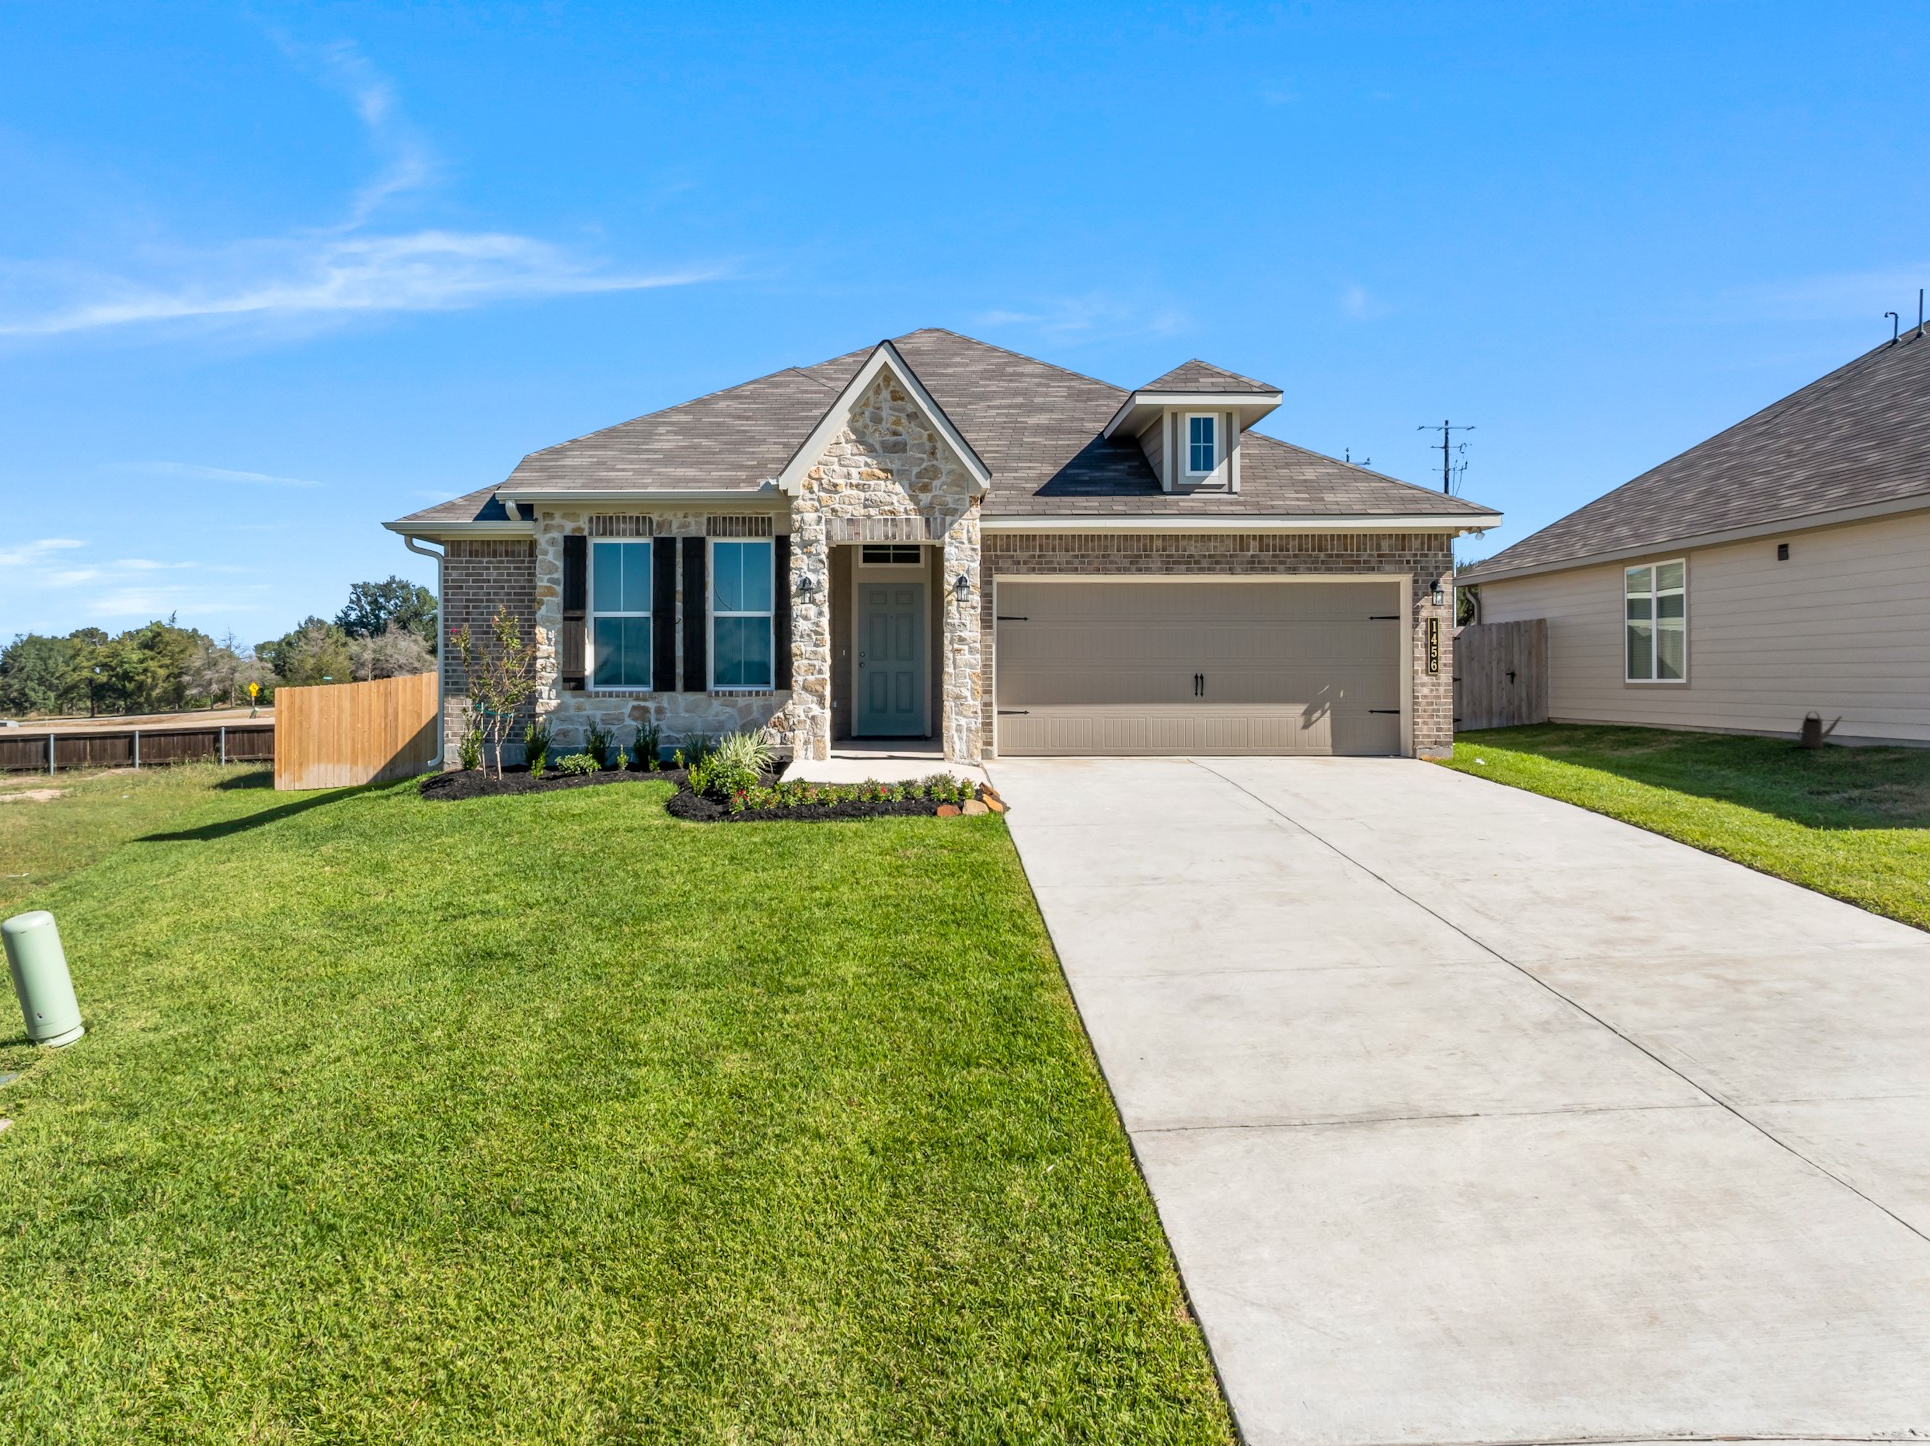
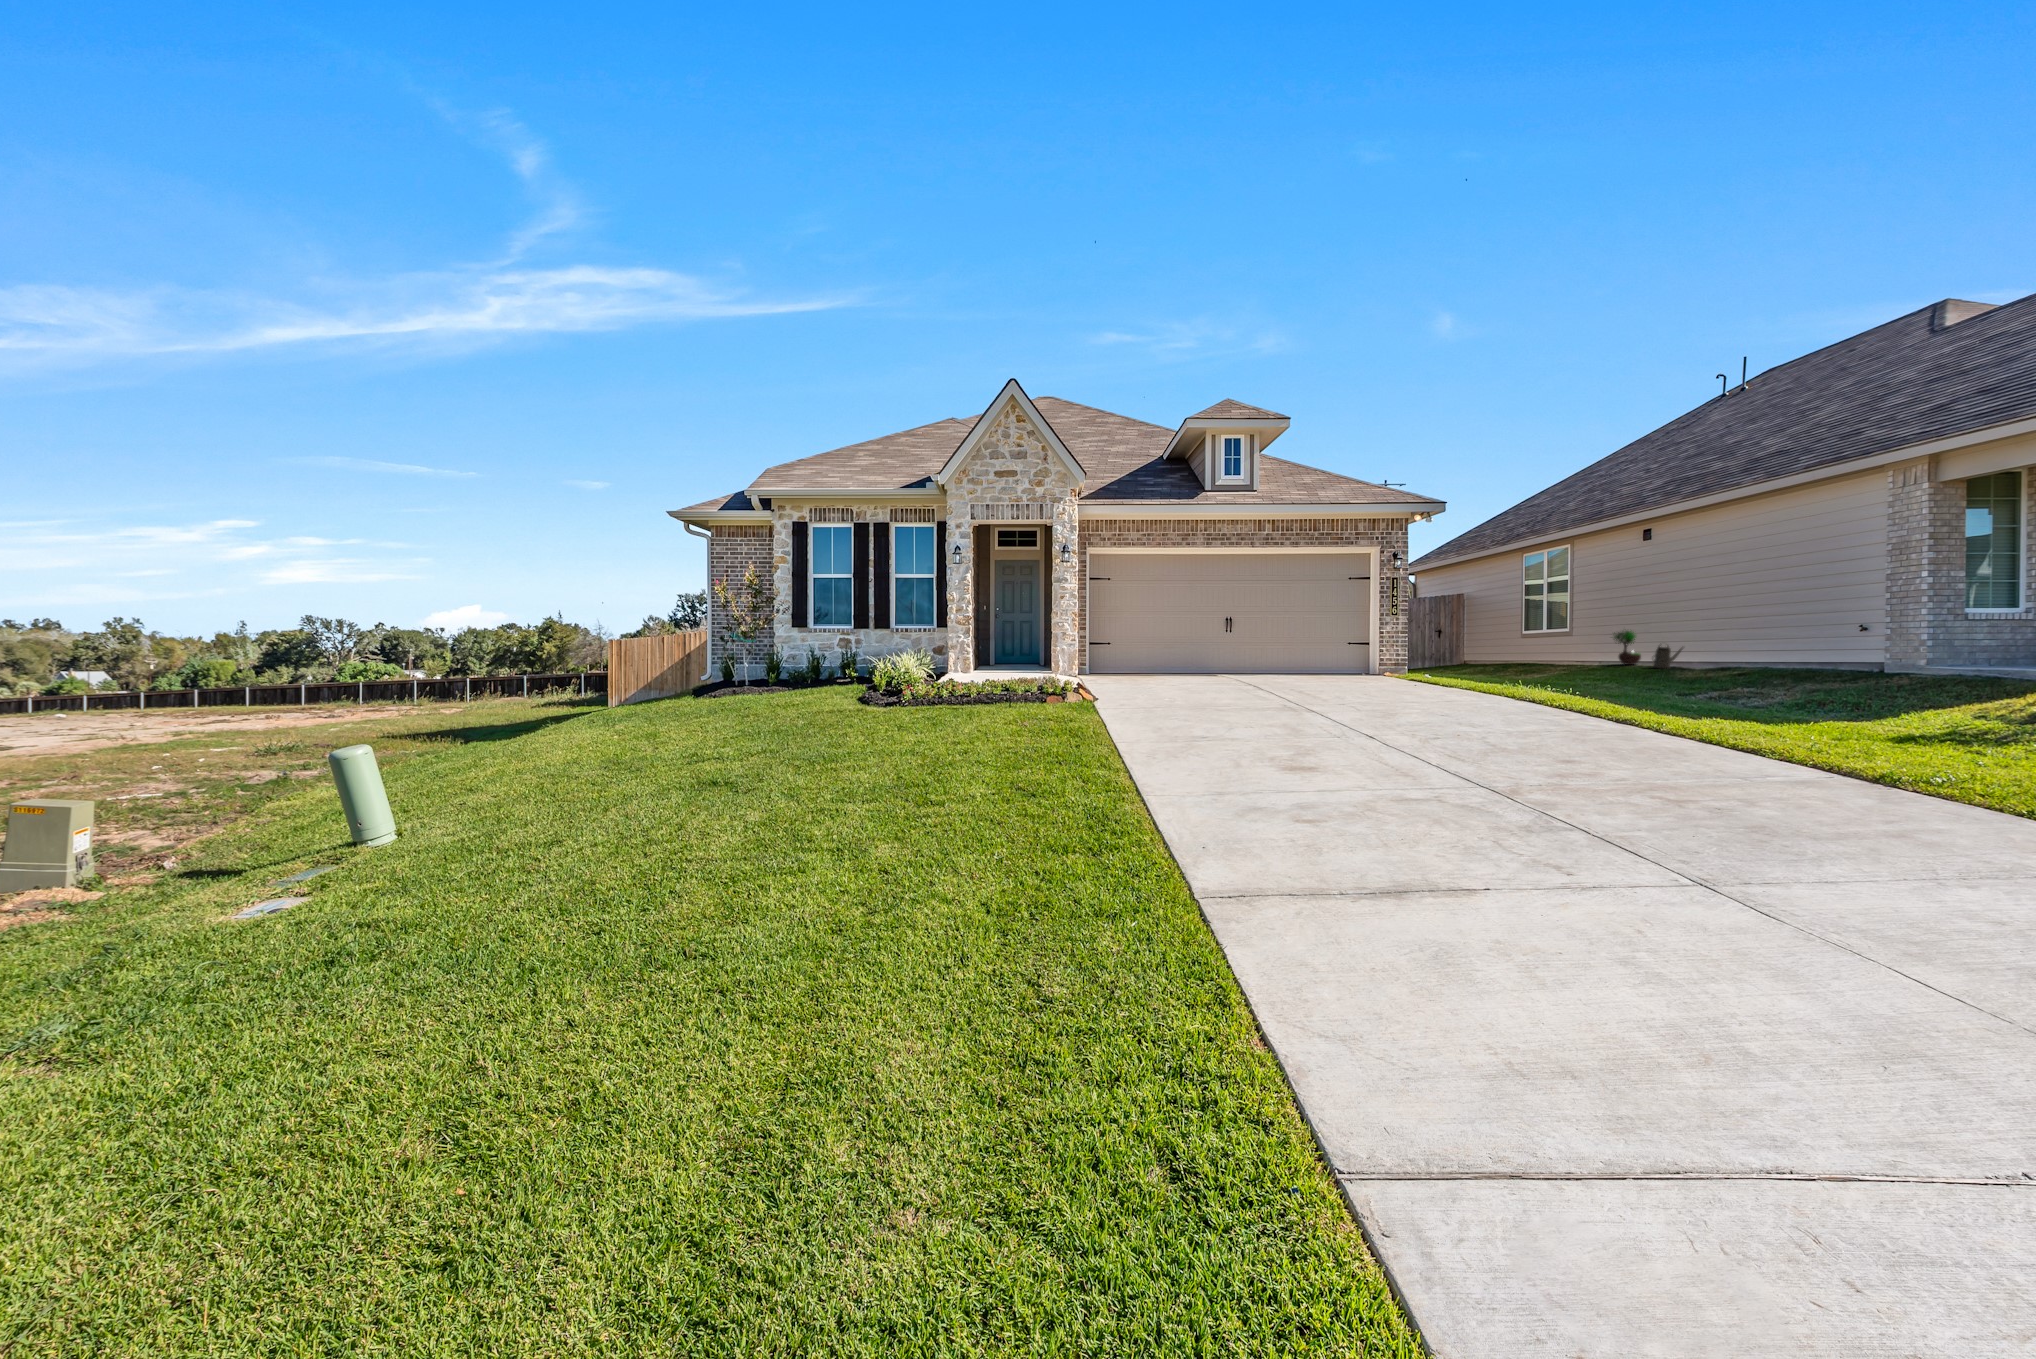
potted tree: none [1741,685,1786,740] -> present [1614,631,1641,665]

